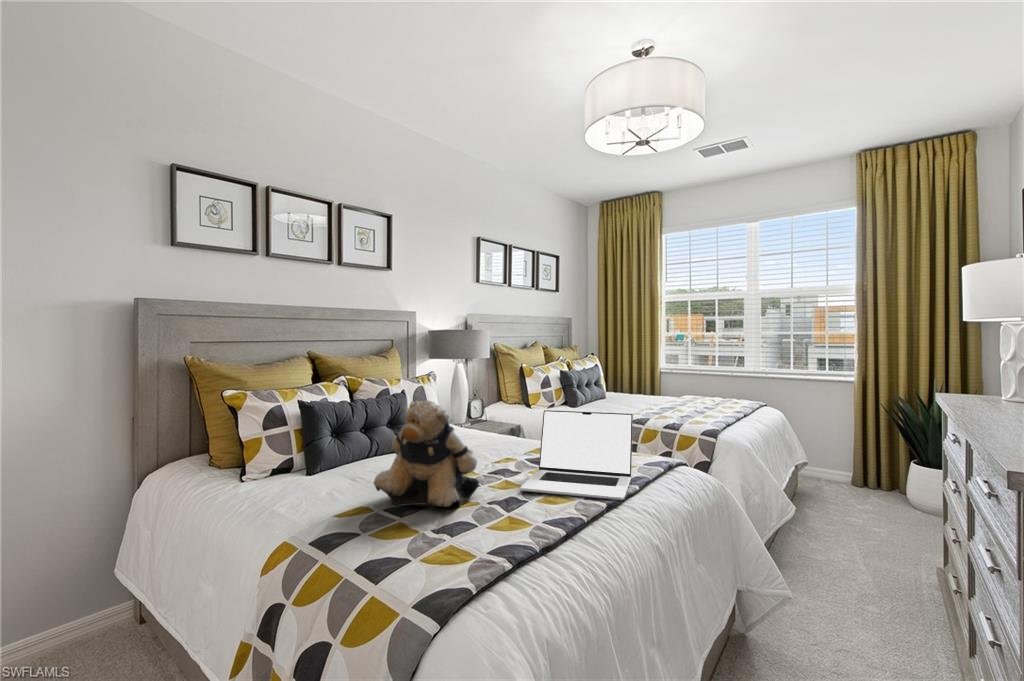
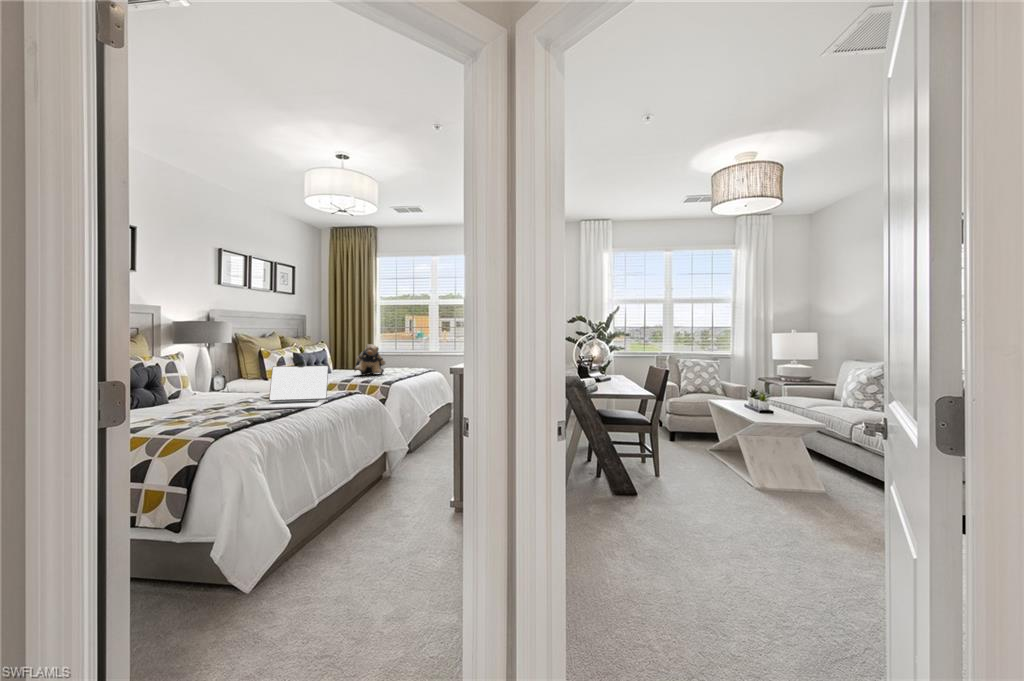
teddy bear: present [374,400,479,507] -> present [355,344,385,376]

